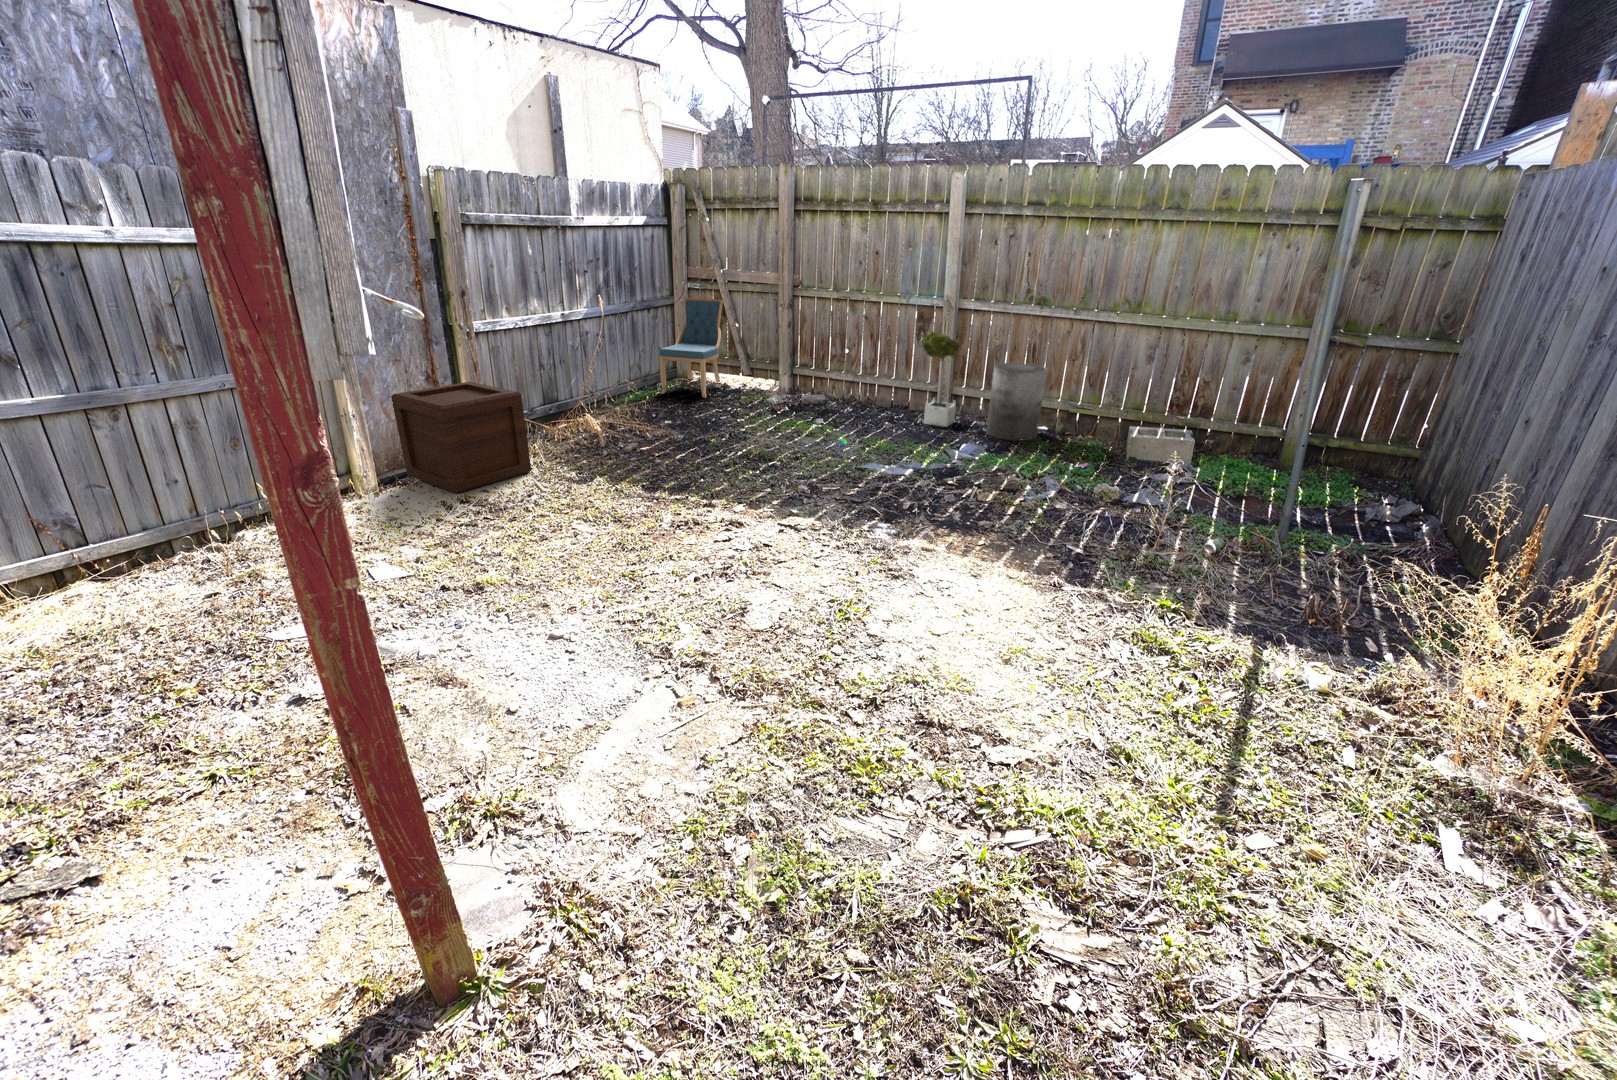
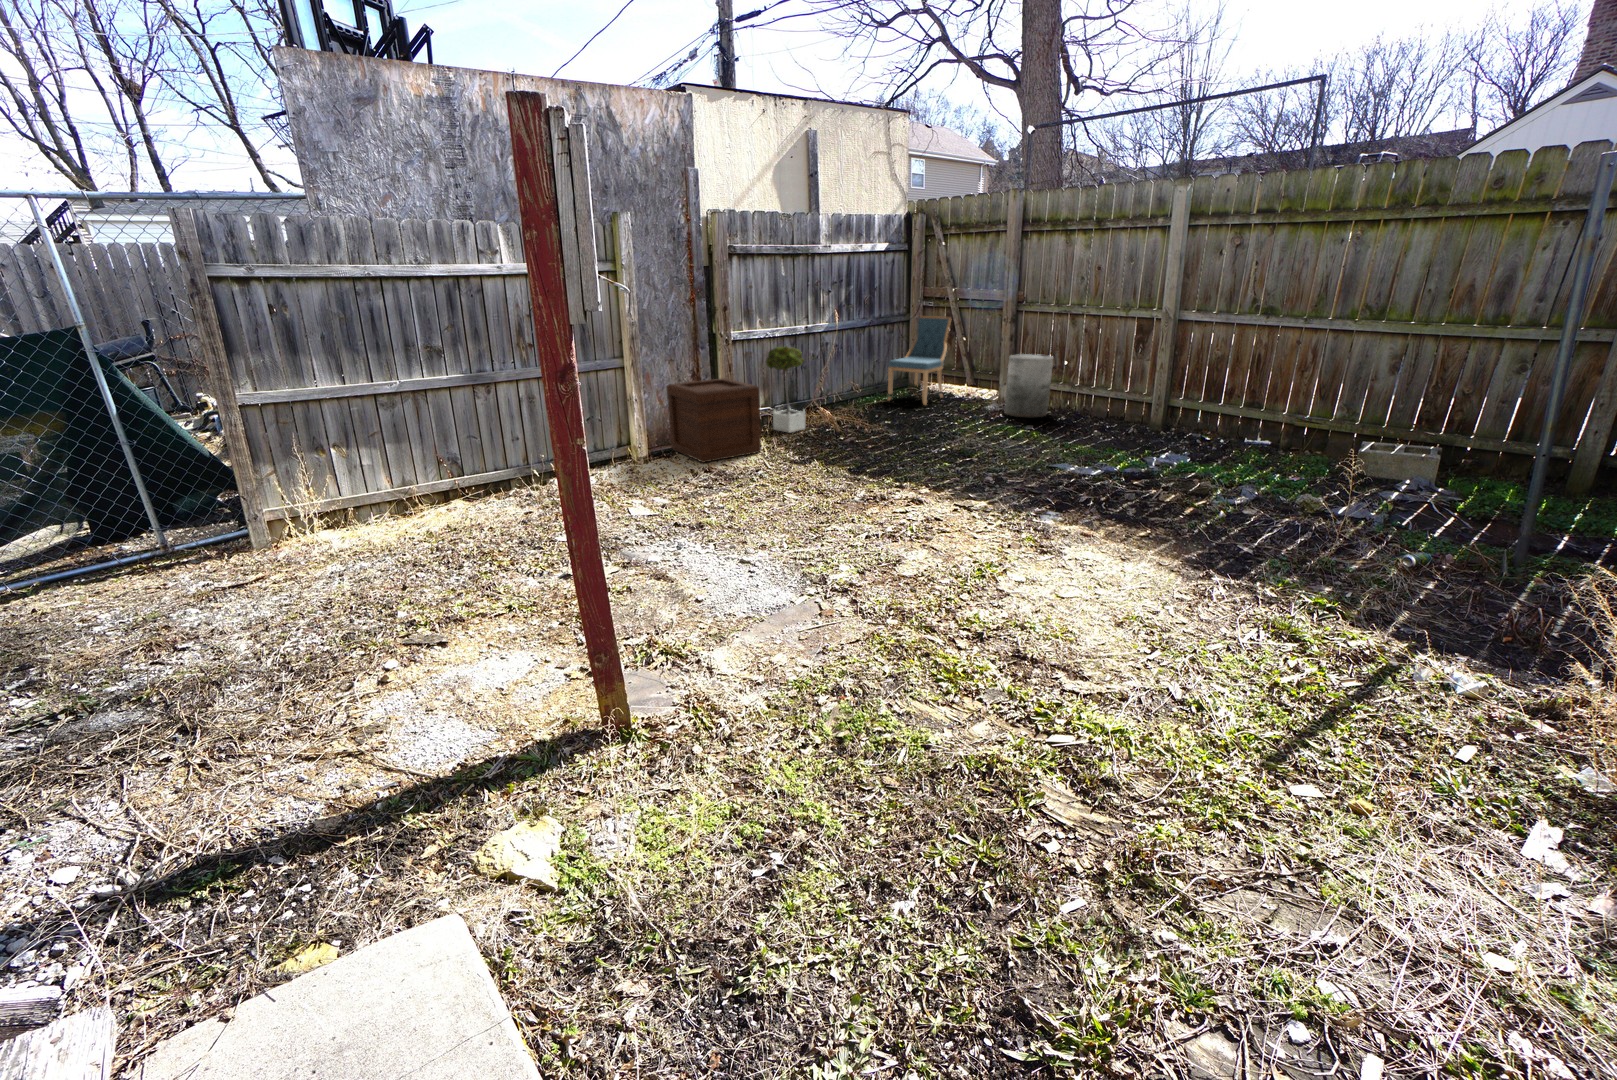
potted tree: present [922,332,960,427] -> present [766,346,805,433]
trash can: present [986,363,1047,441] -> present [1005,354,1053,417]

